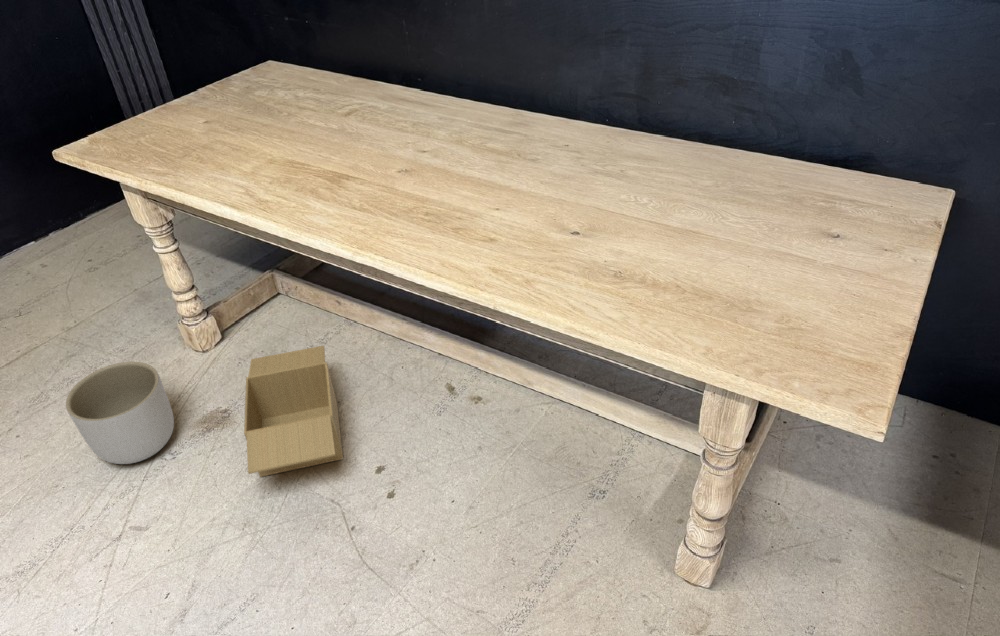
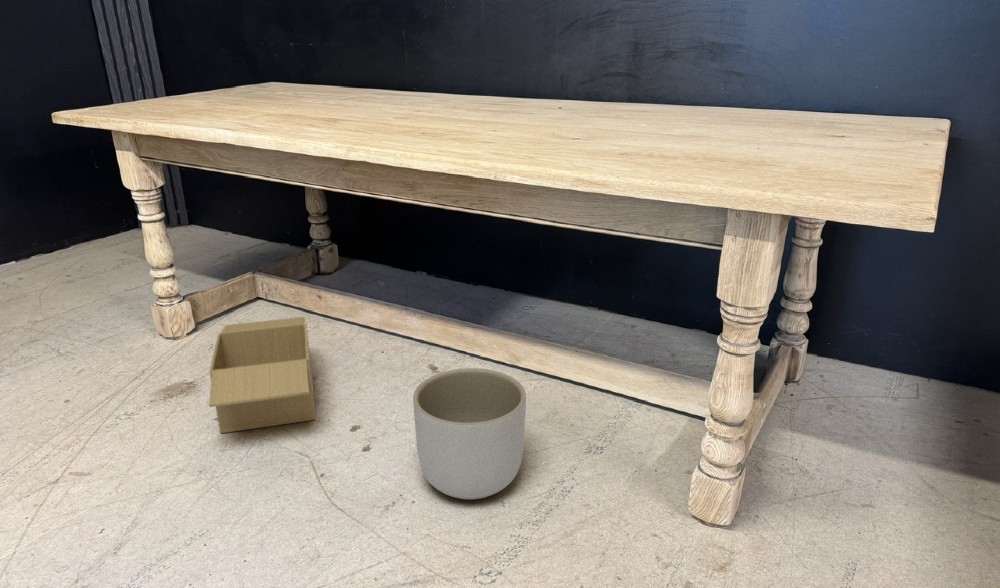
planter: present [66,362,174,464] -> present [413,368,526,499]

